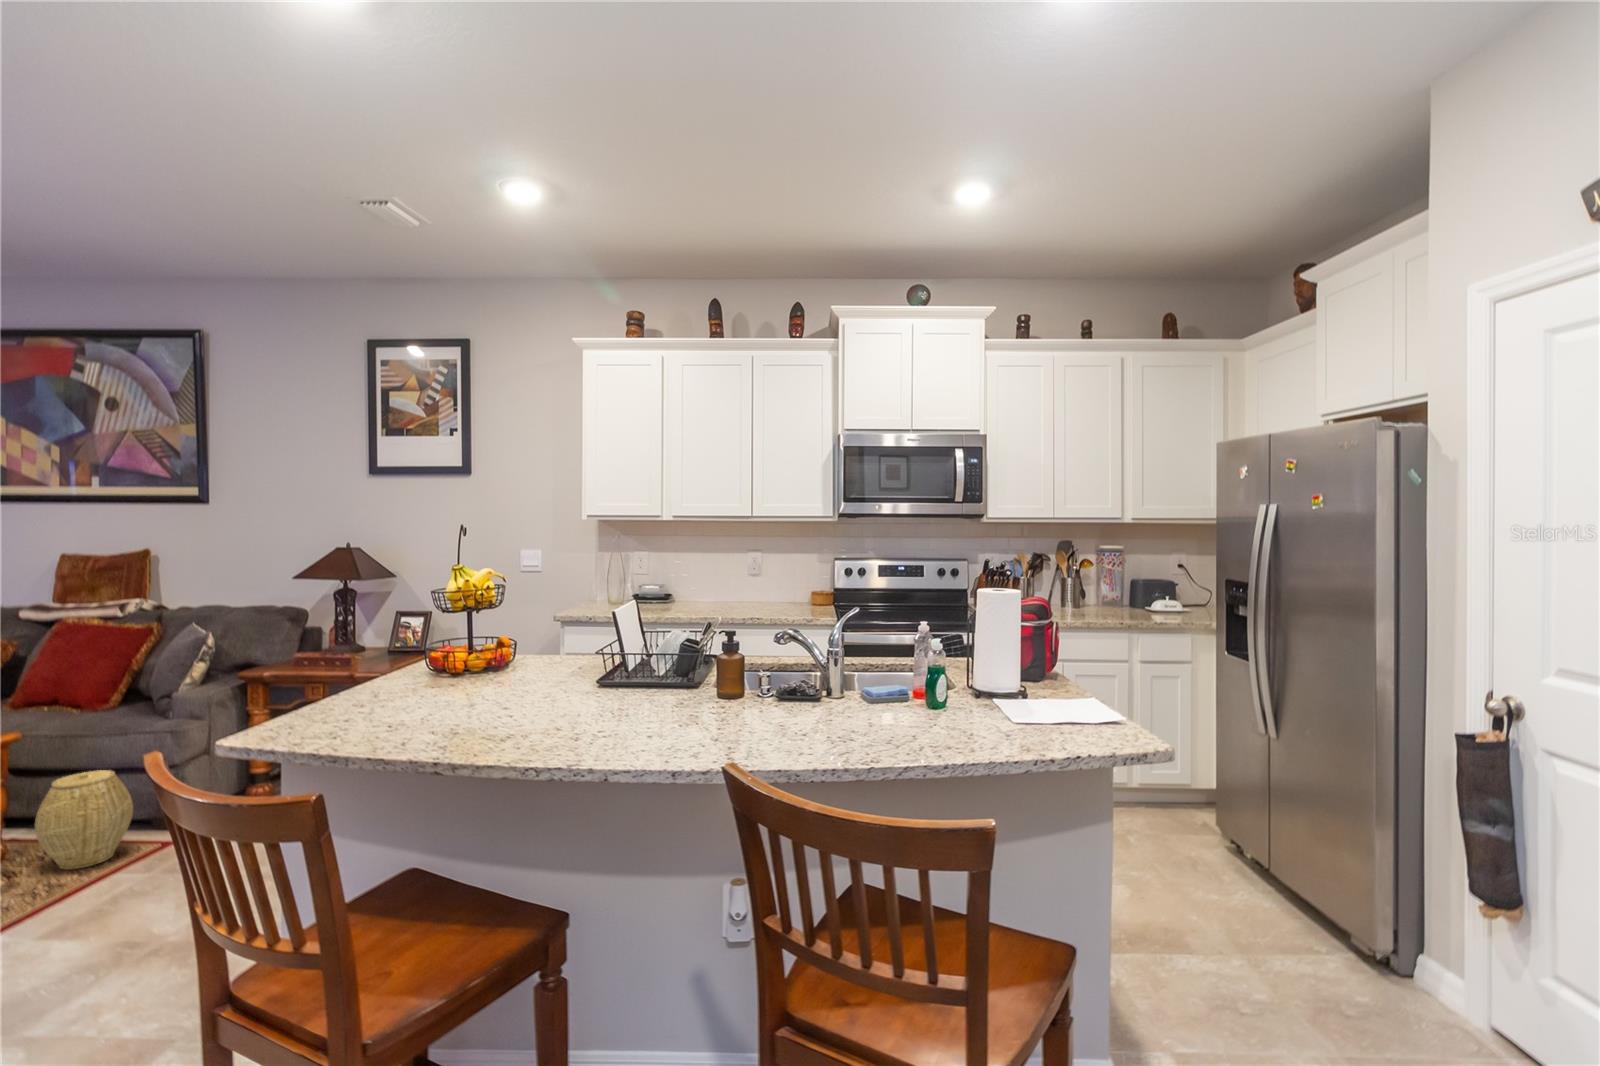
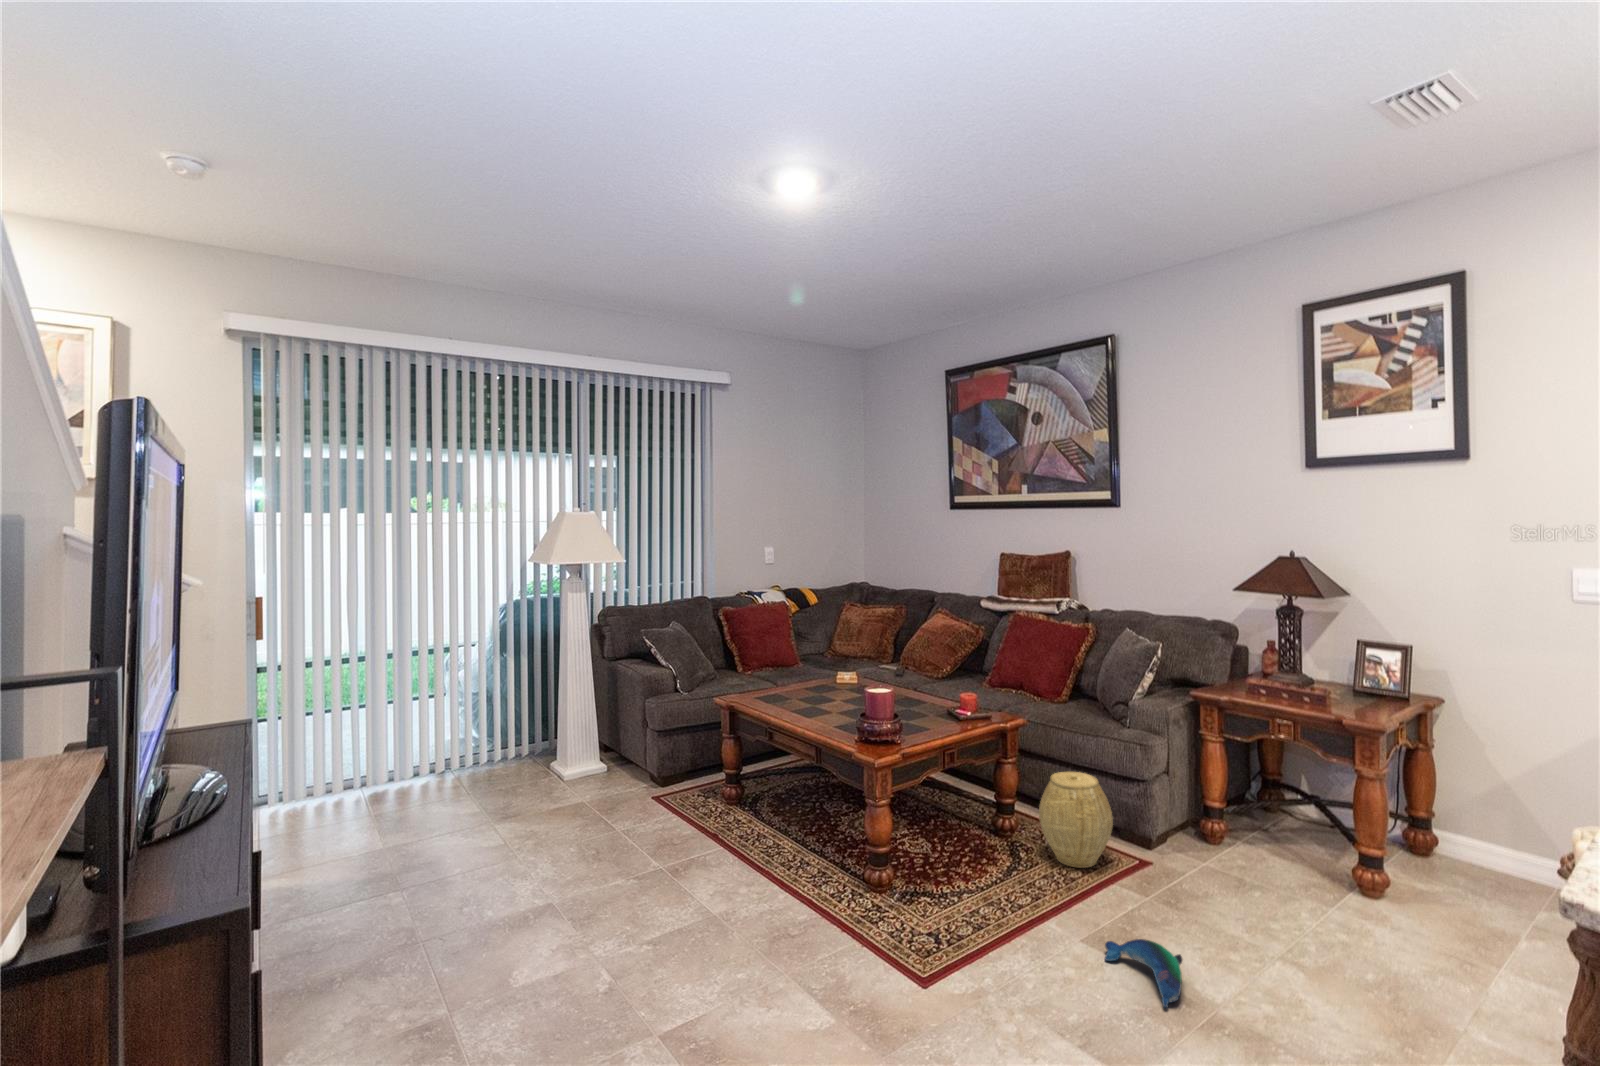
plush toy: none [61,901,146,954] -> present [1105,939,1182,1008]

